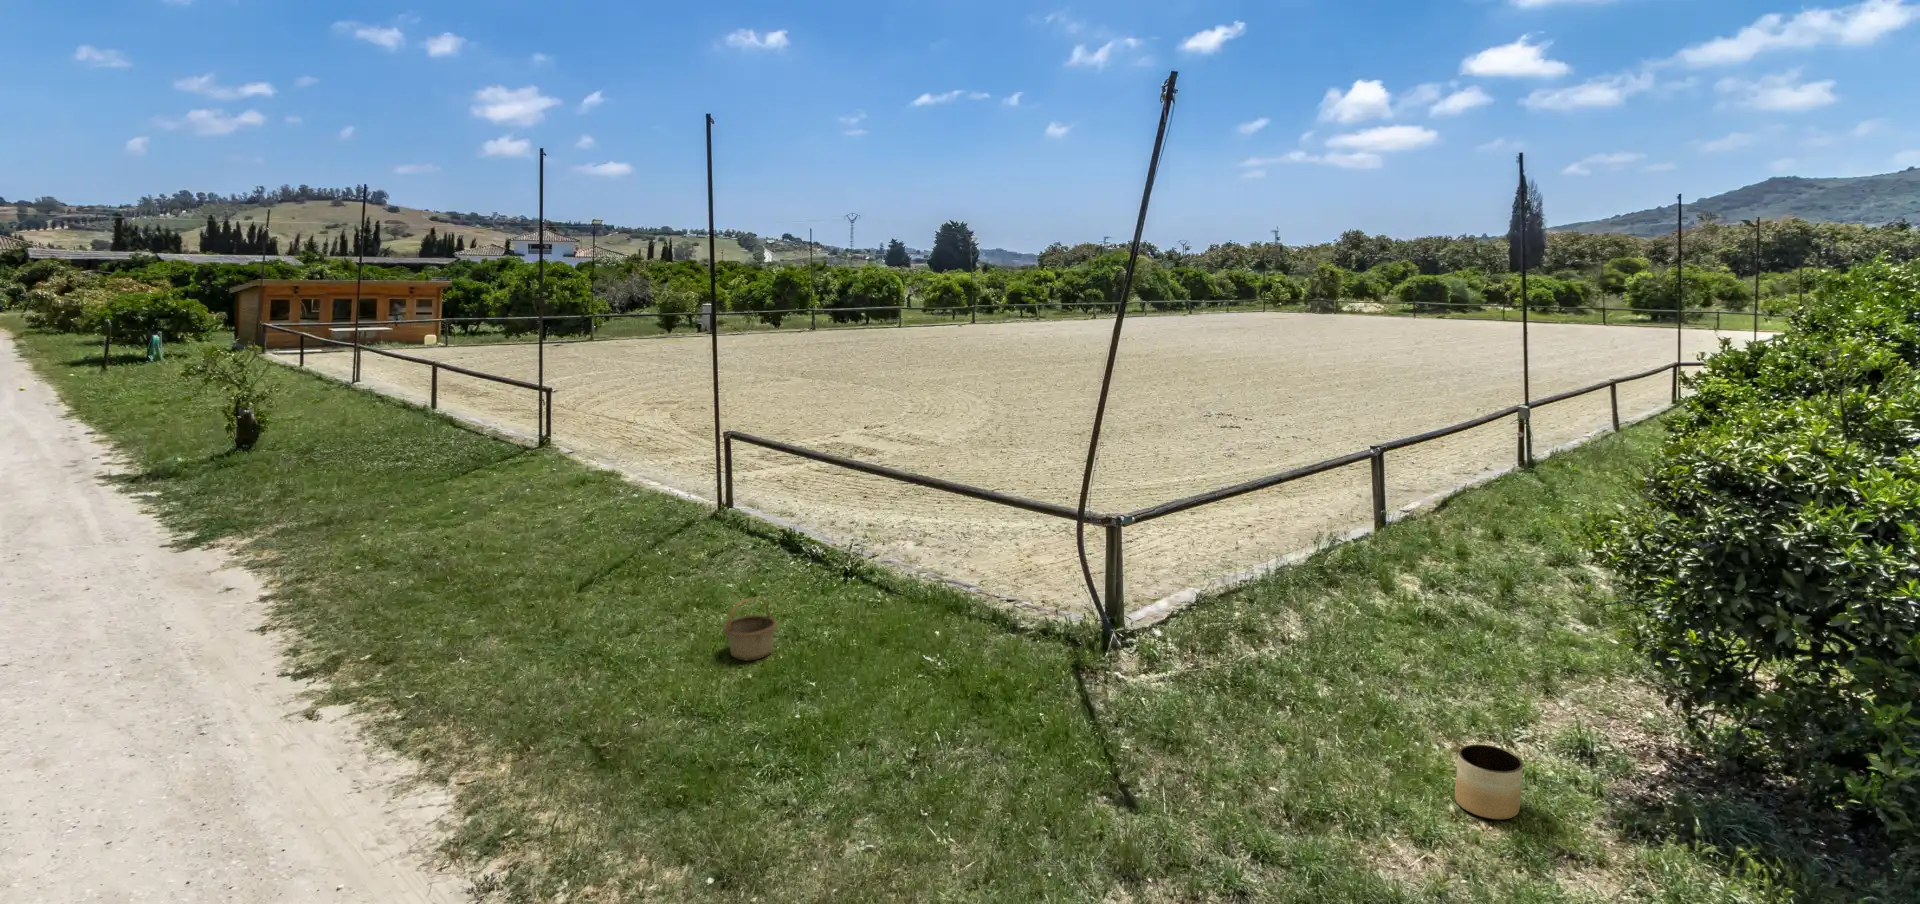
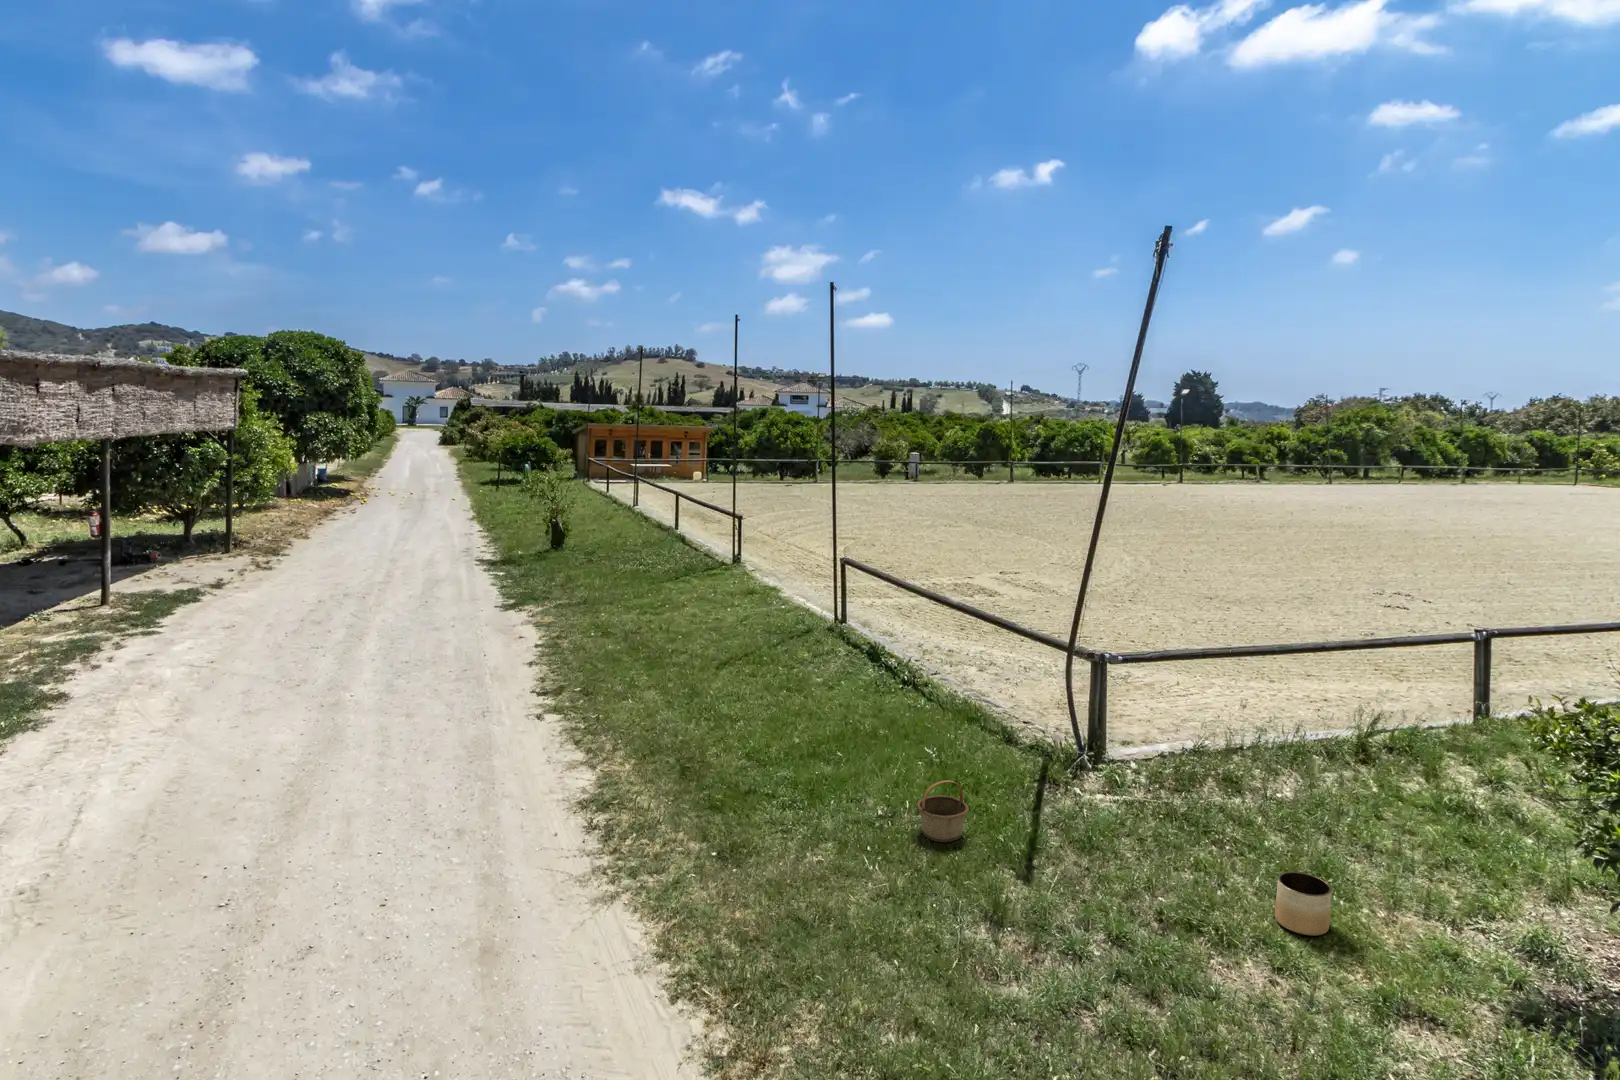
basket: present [723,598,777,660] -> present [917,780,969,842]

